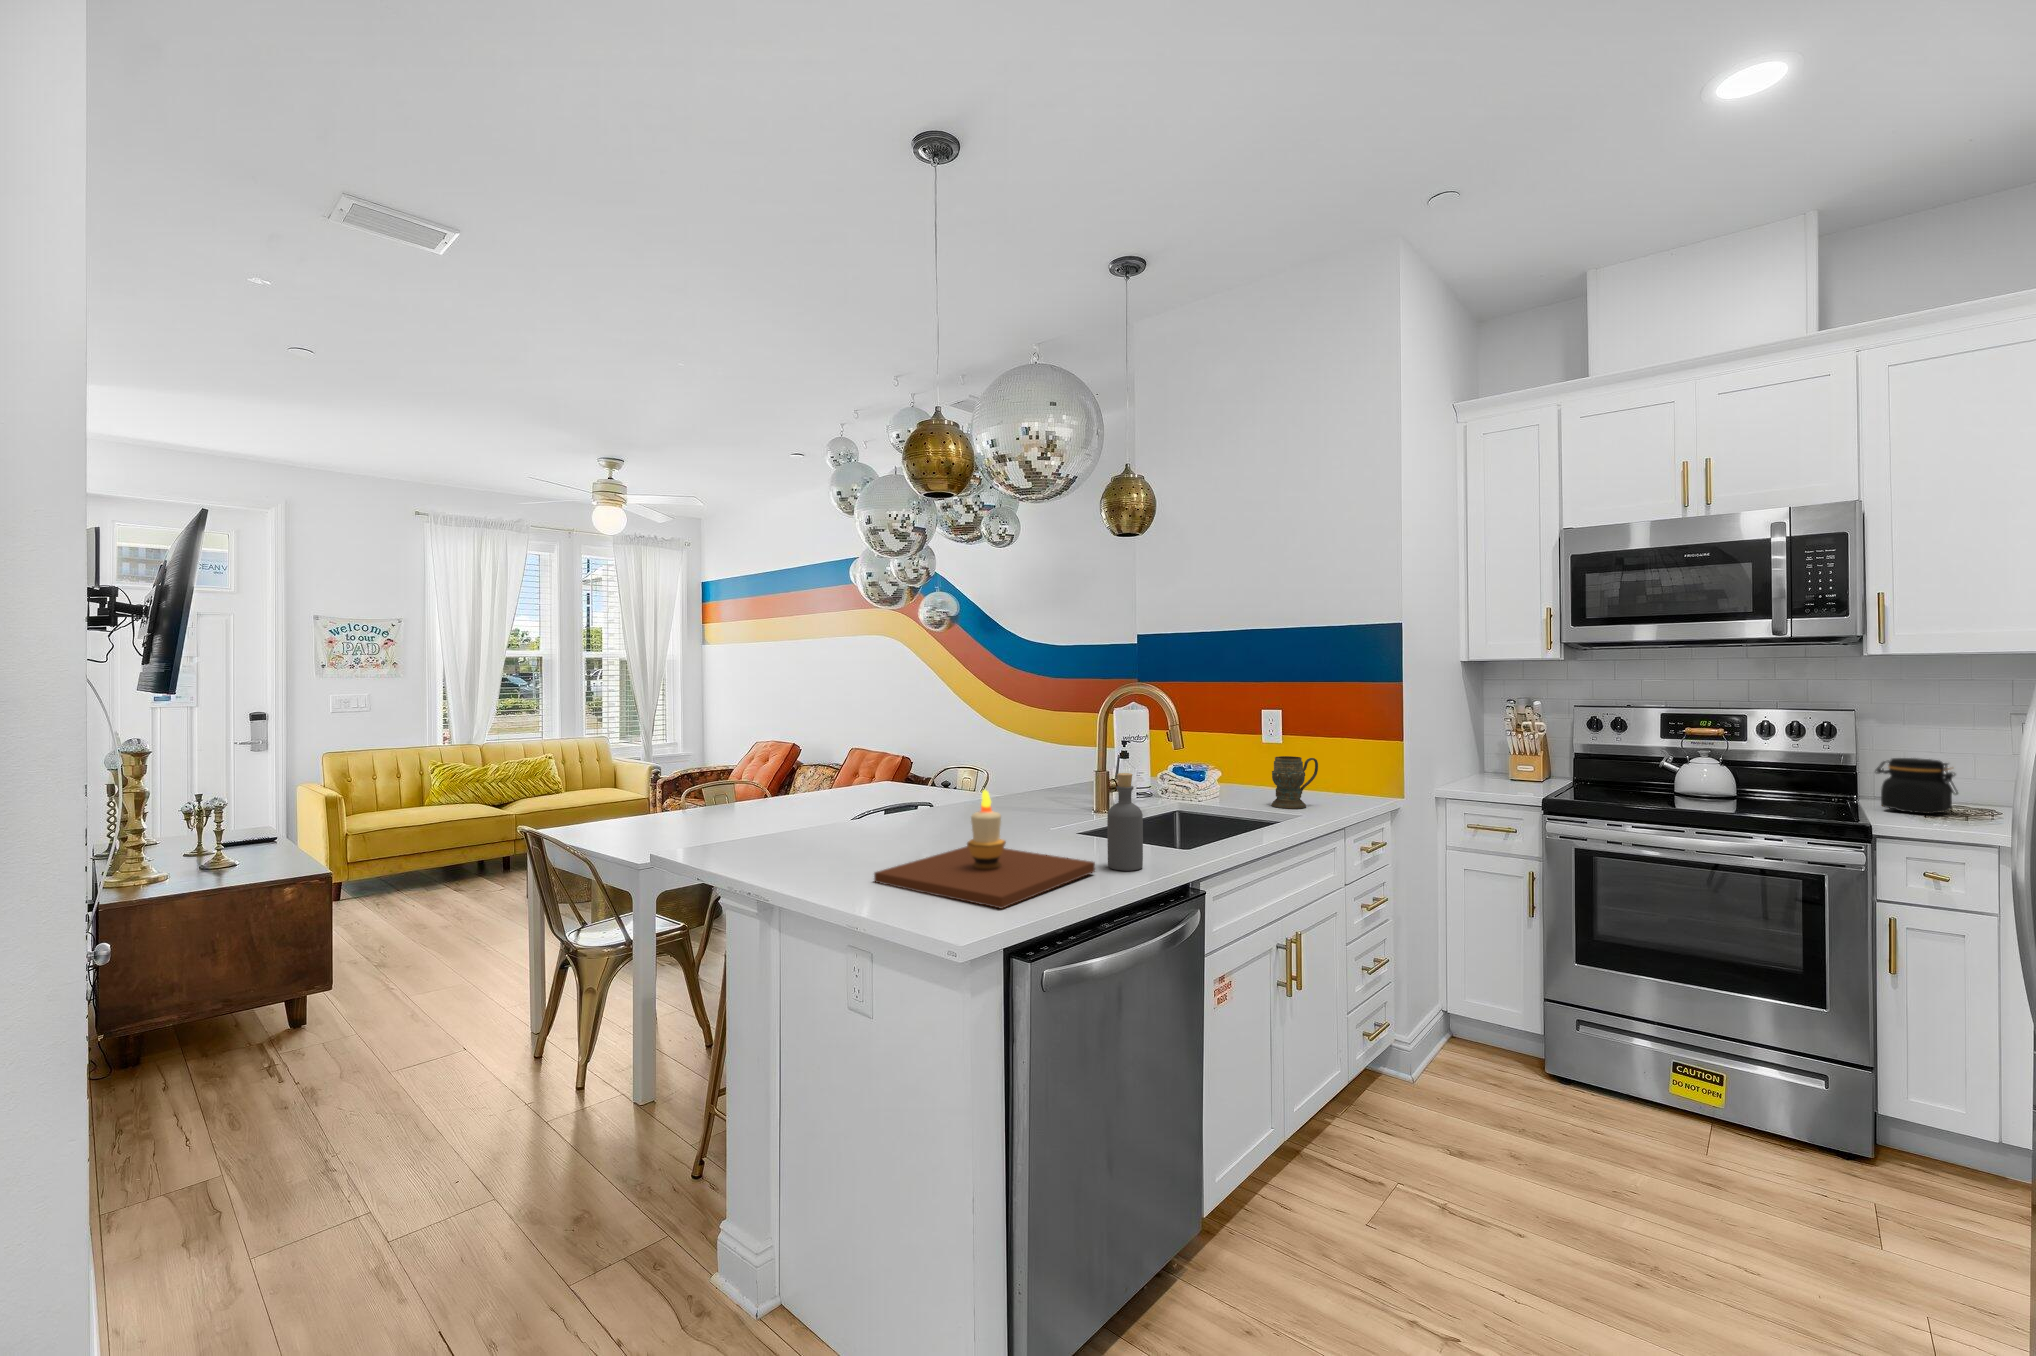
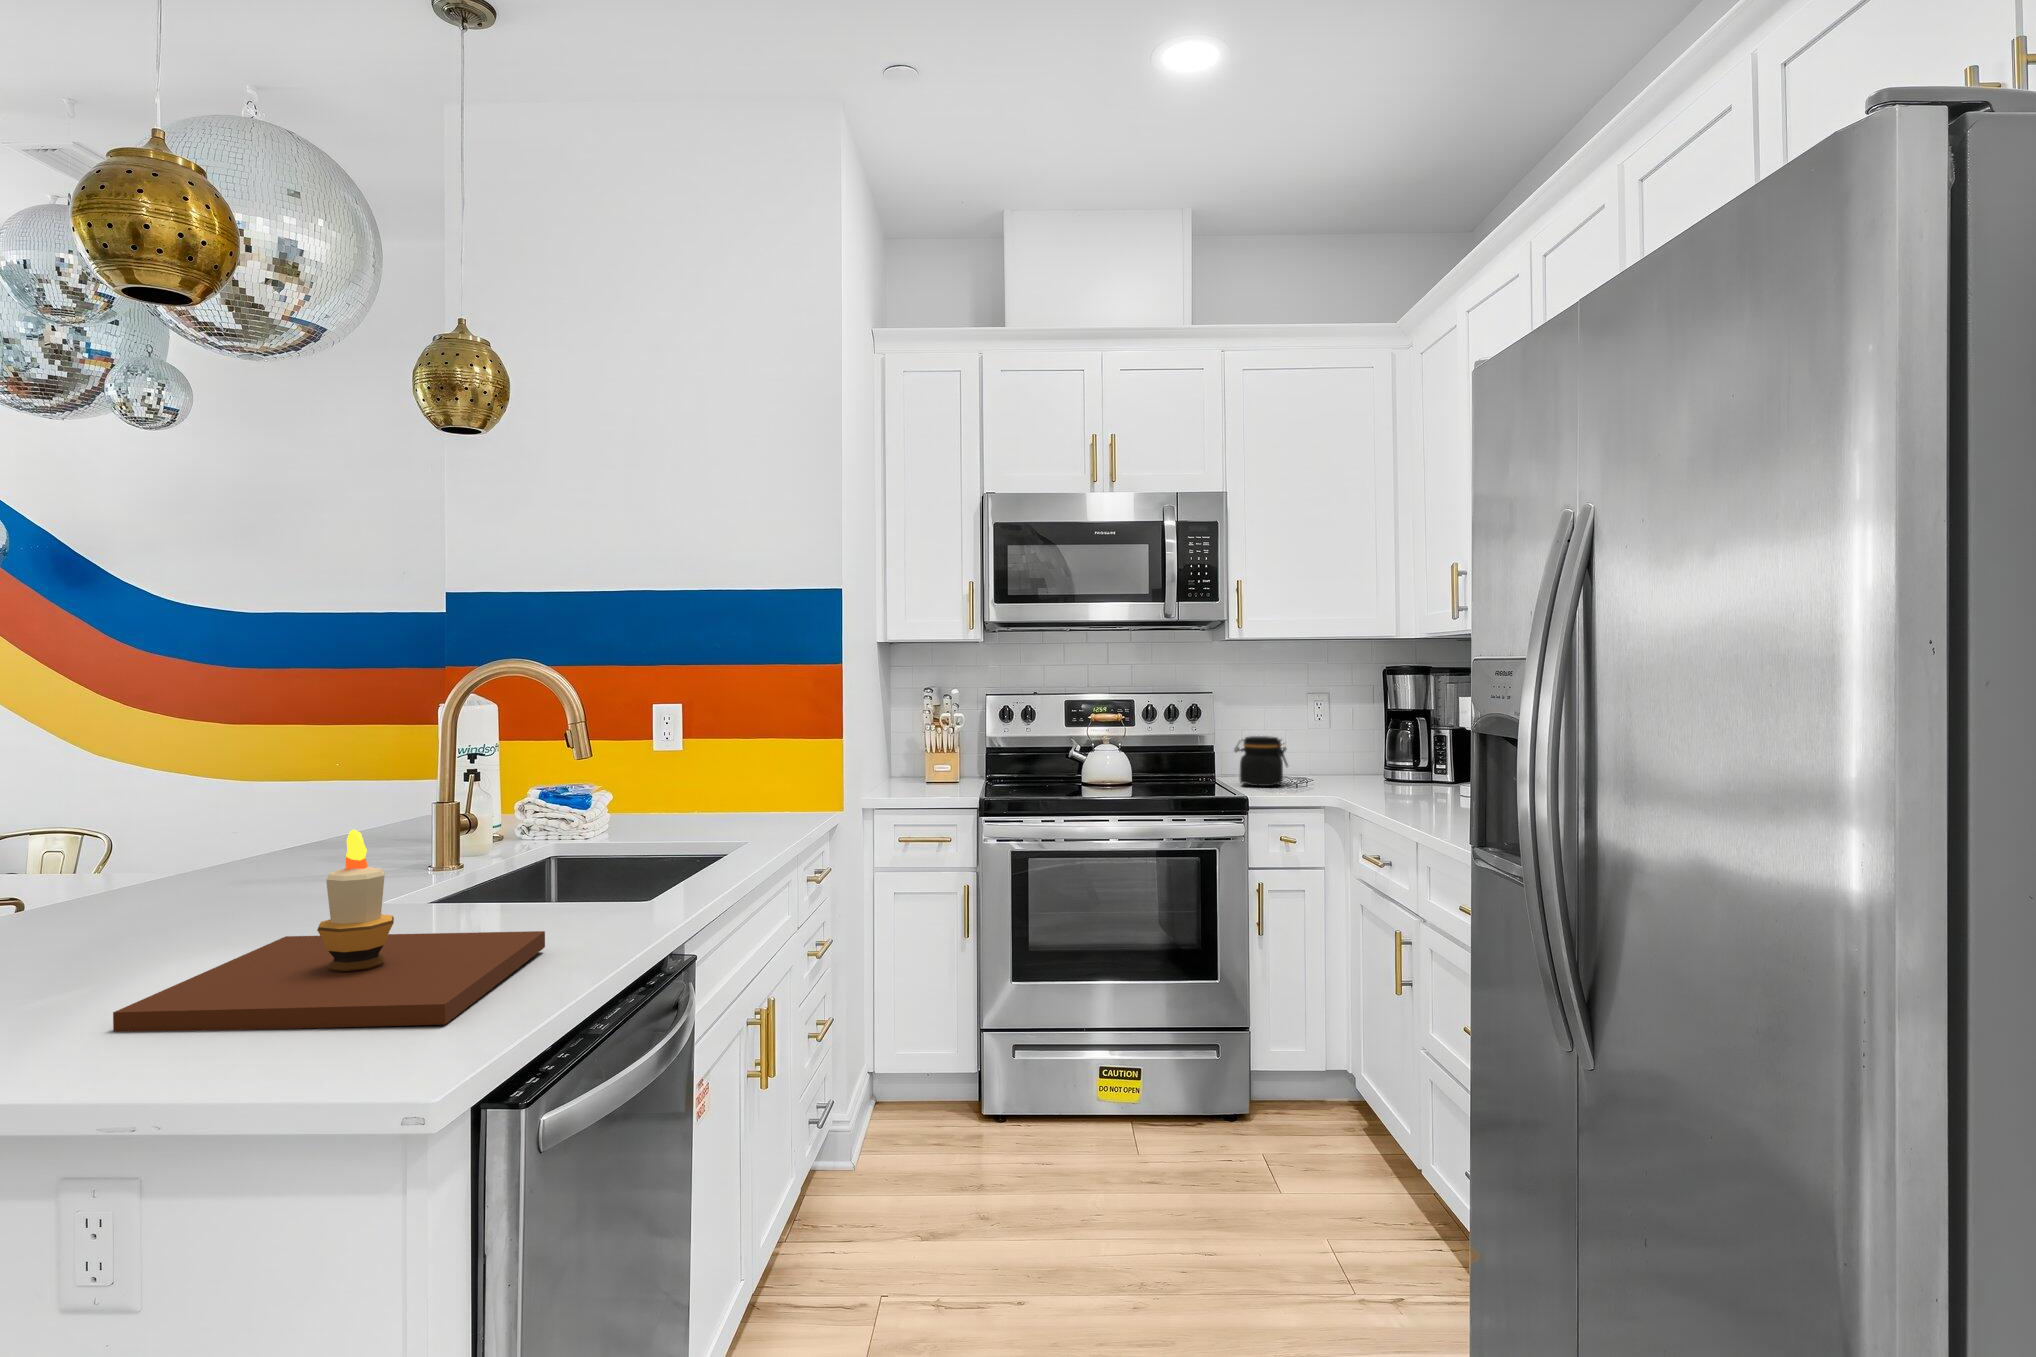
mug: present [1271,756,1318,809] -> none [693,765,753,836]
bottle: present [1107,773,1143,871] -> none [552,788,609,940]

